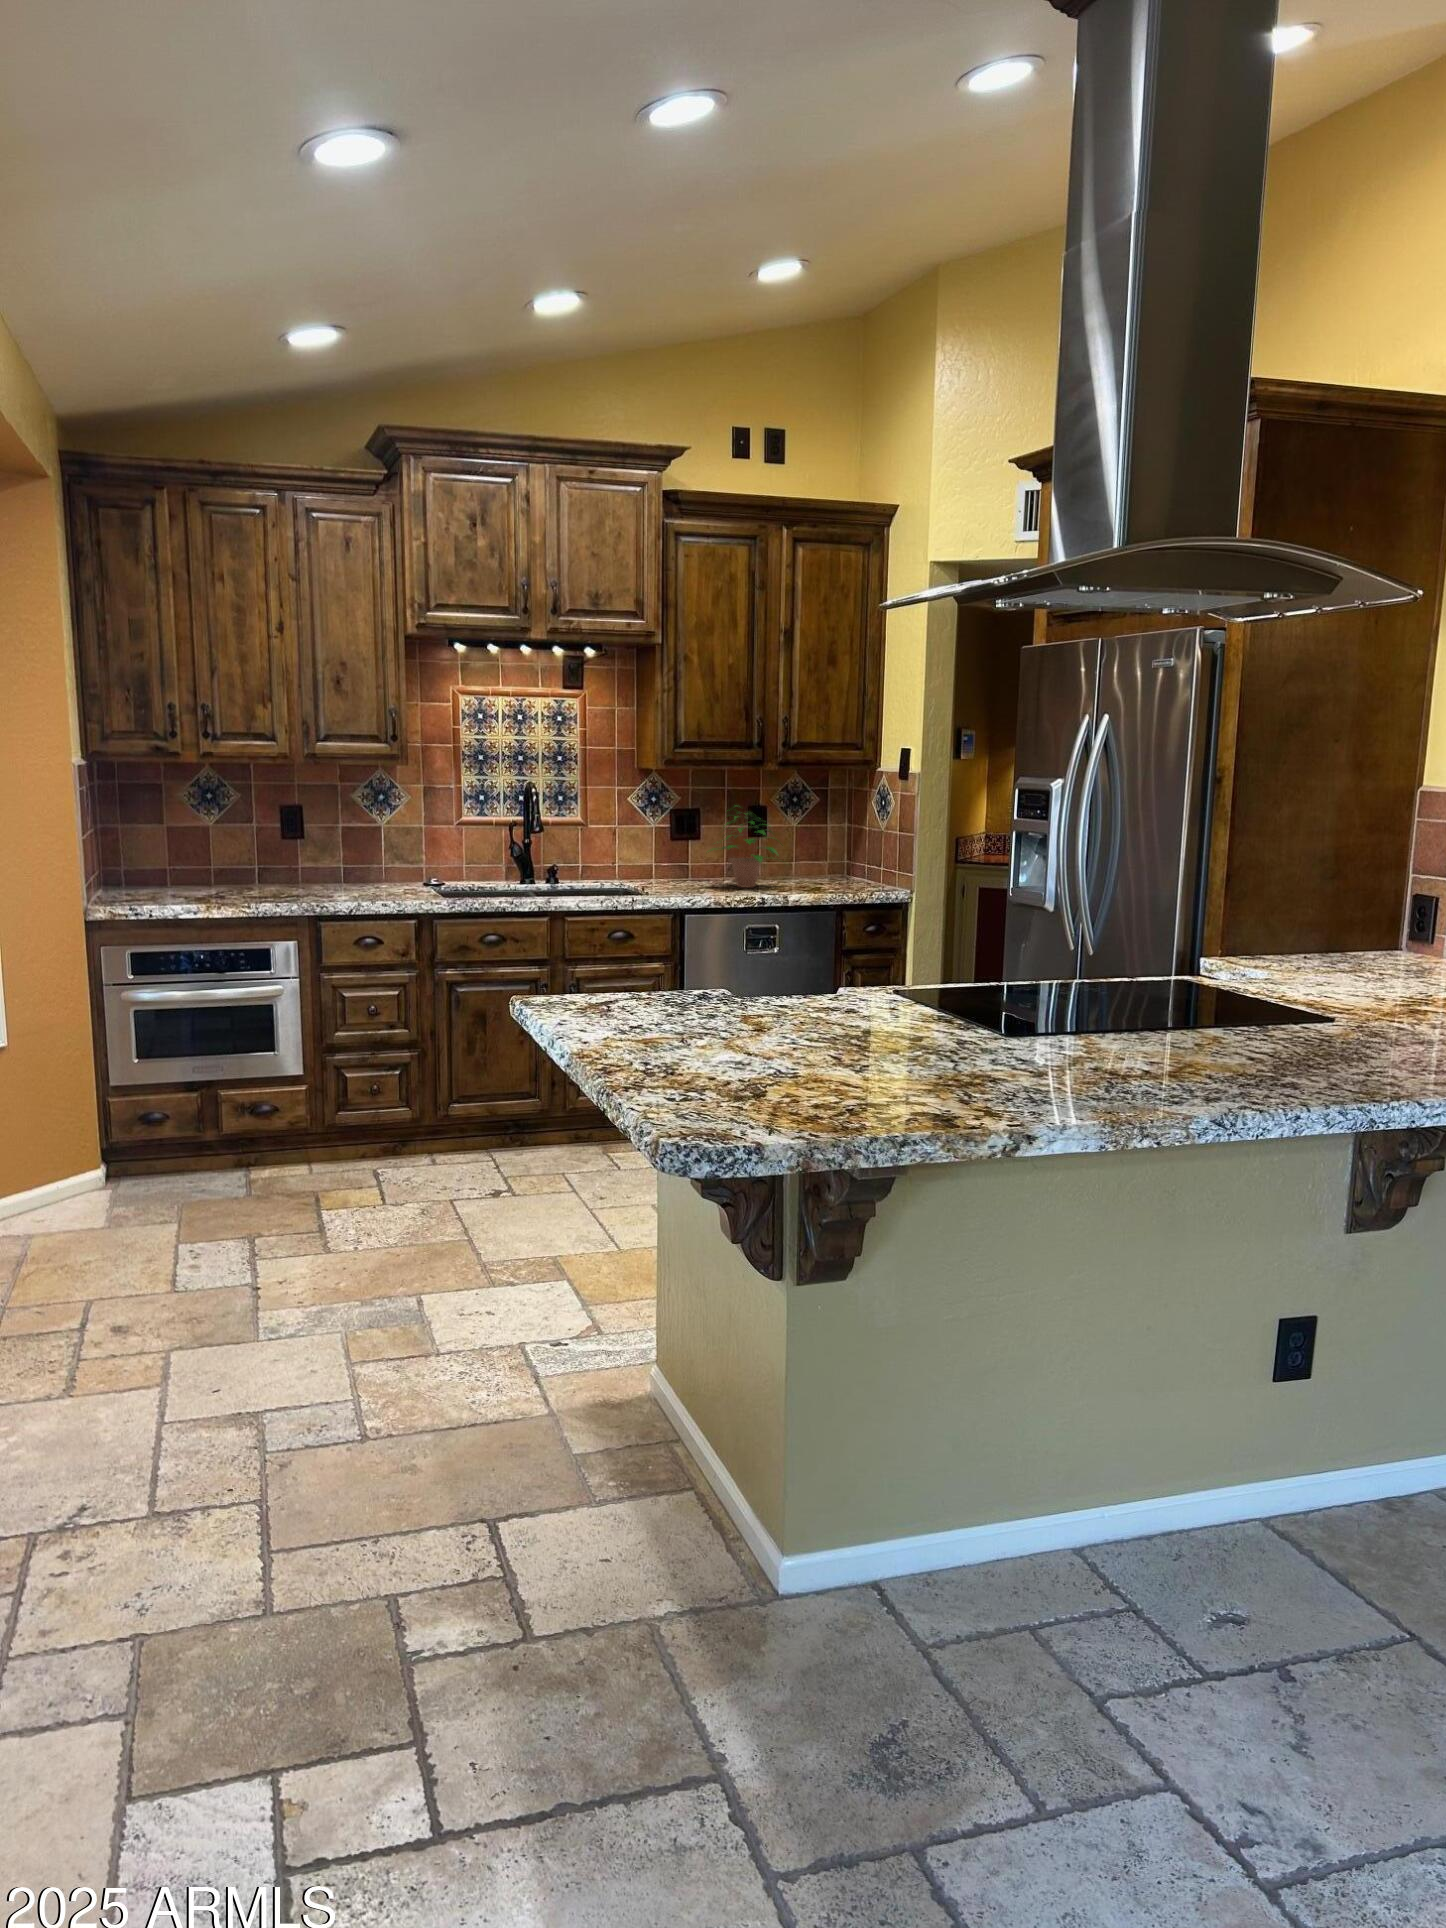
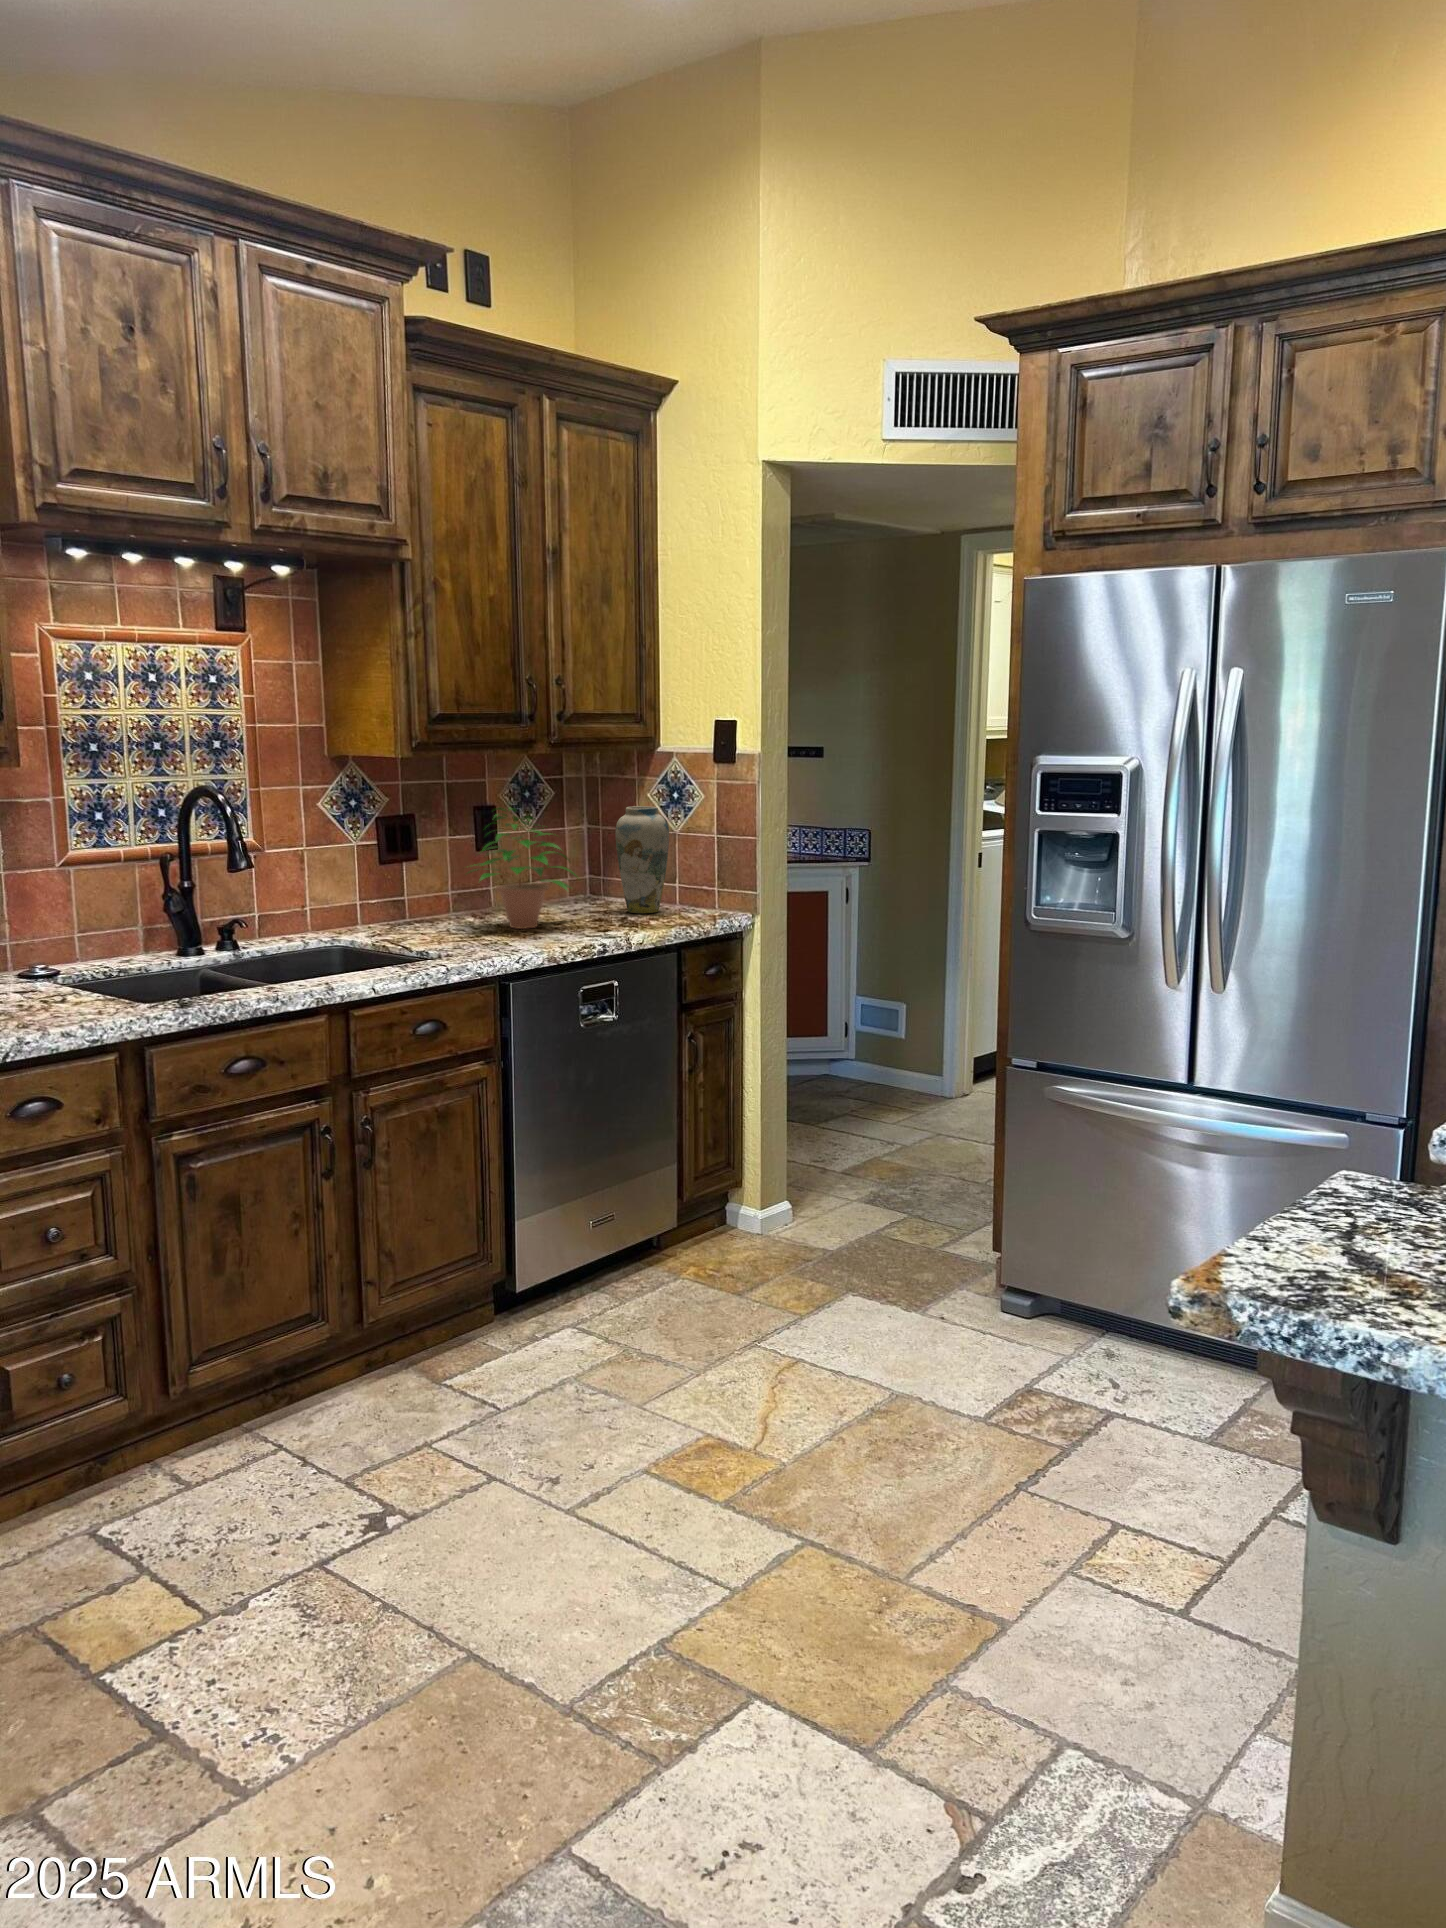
vase: none [831,810,869,887] -> present [616,806,669,913]

